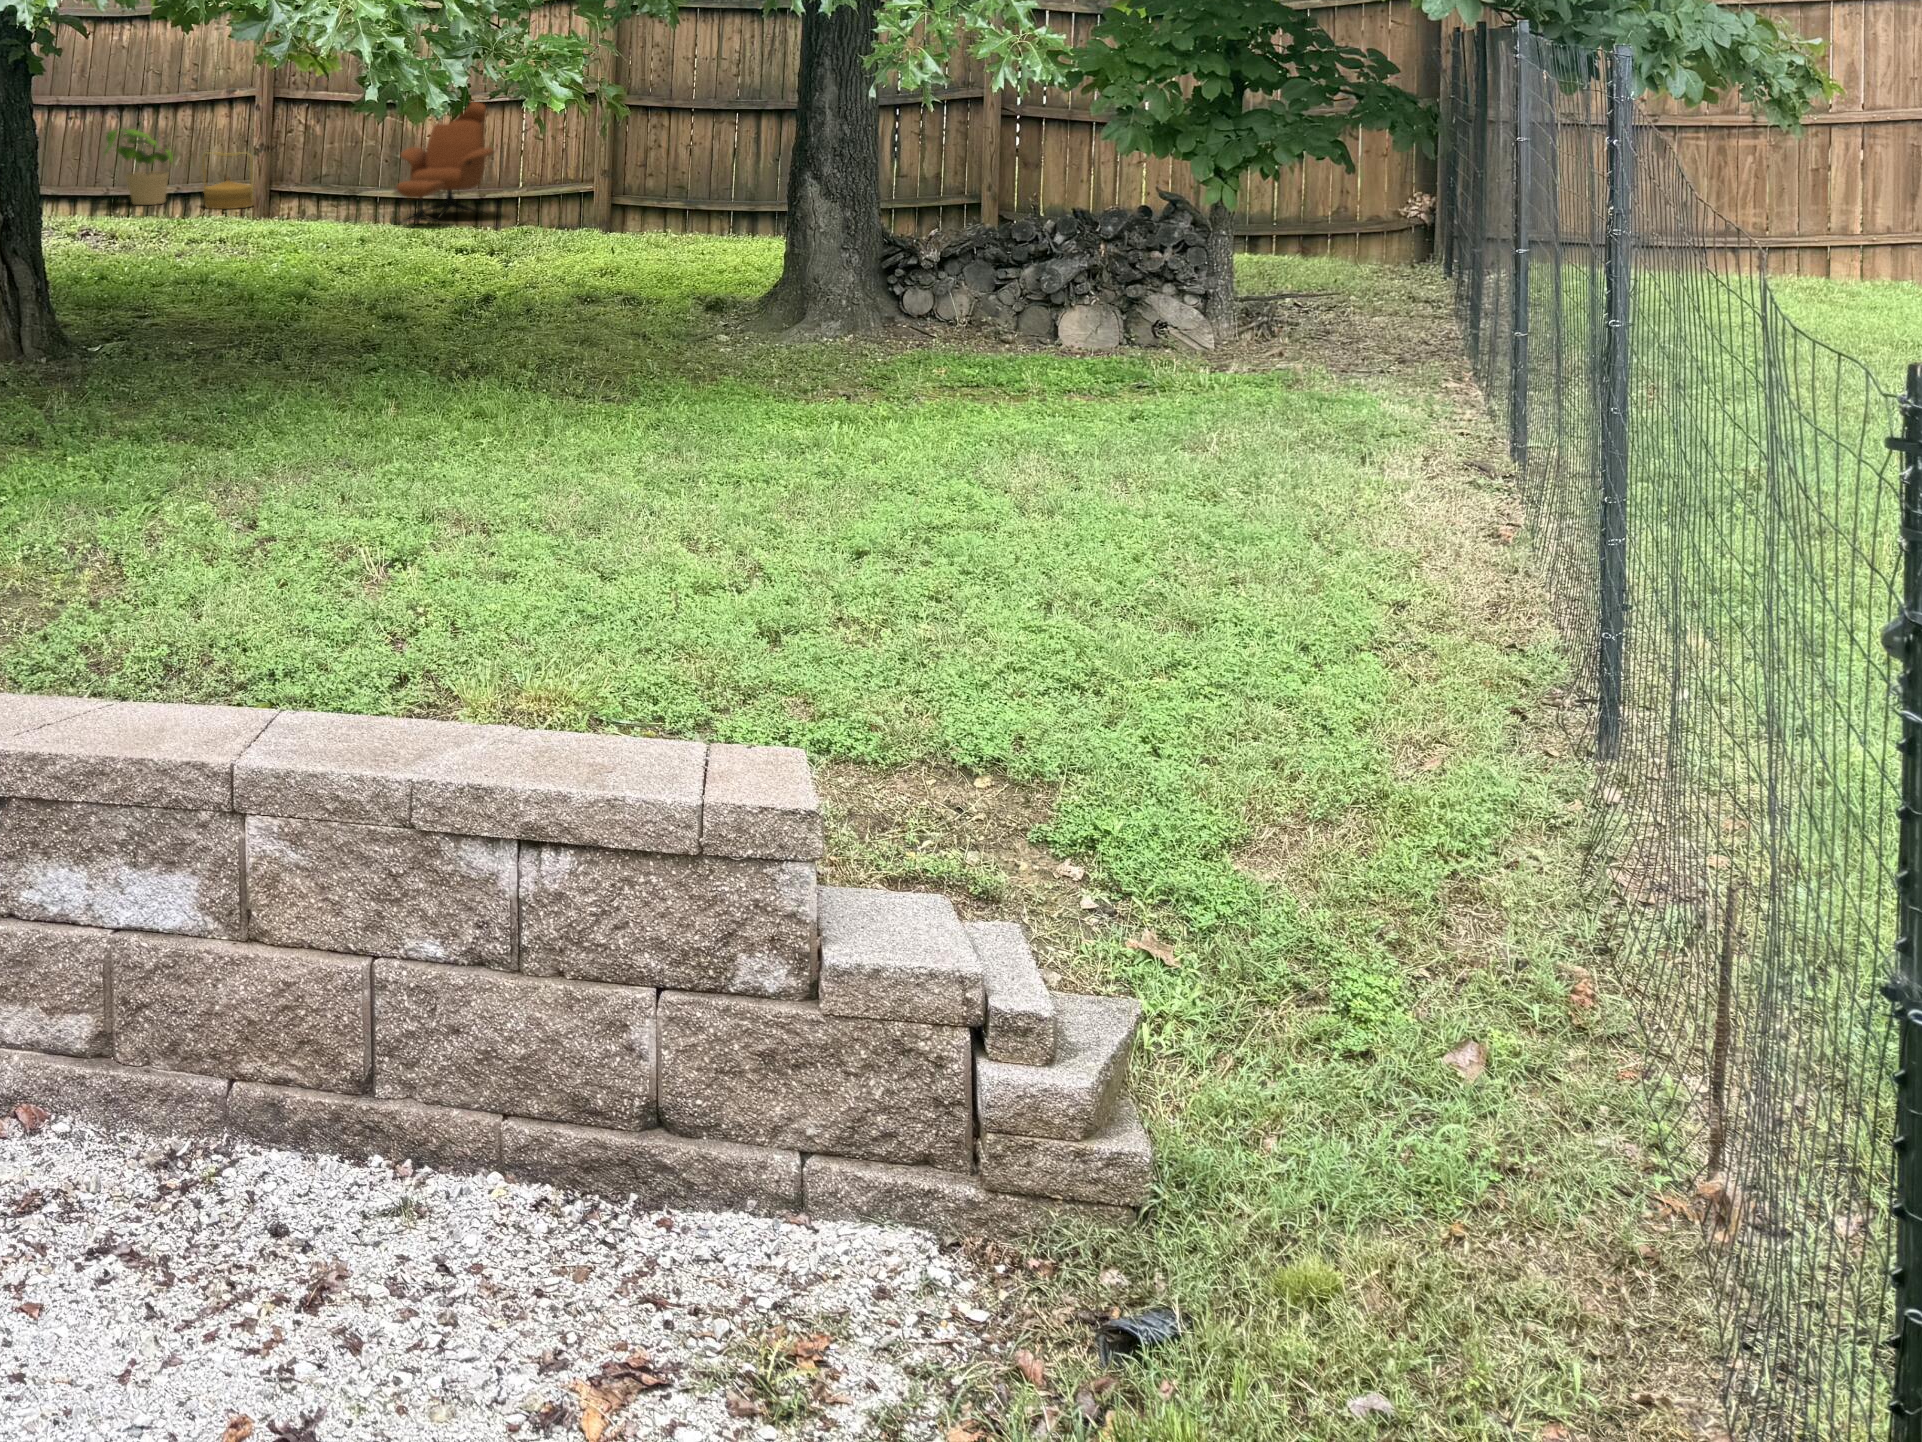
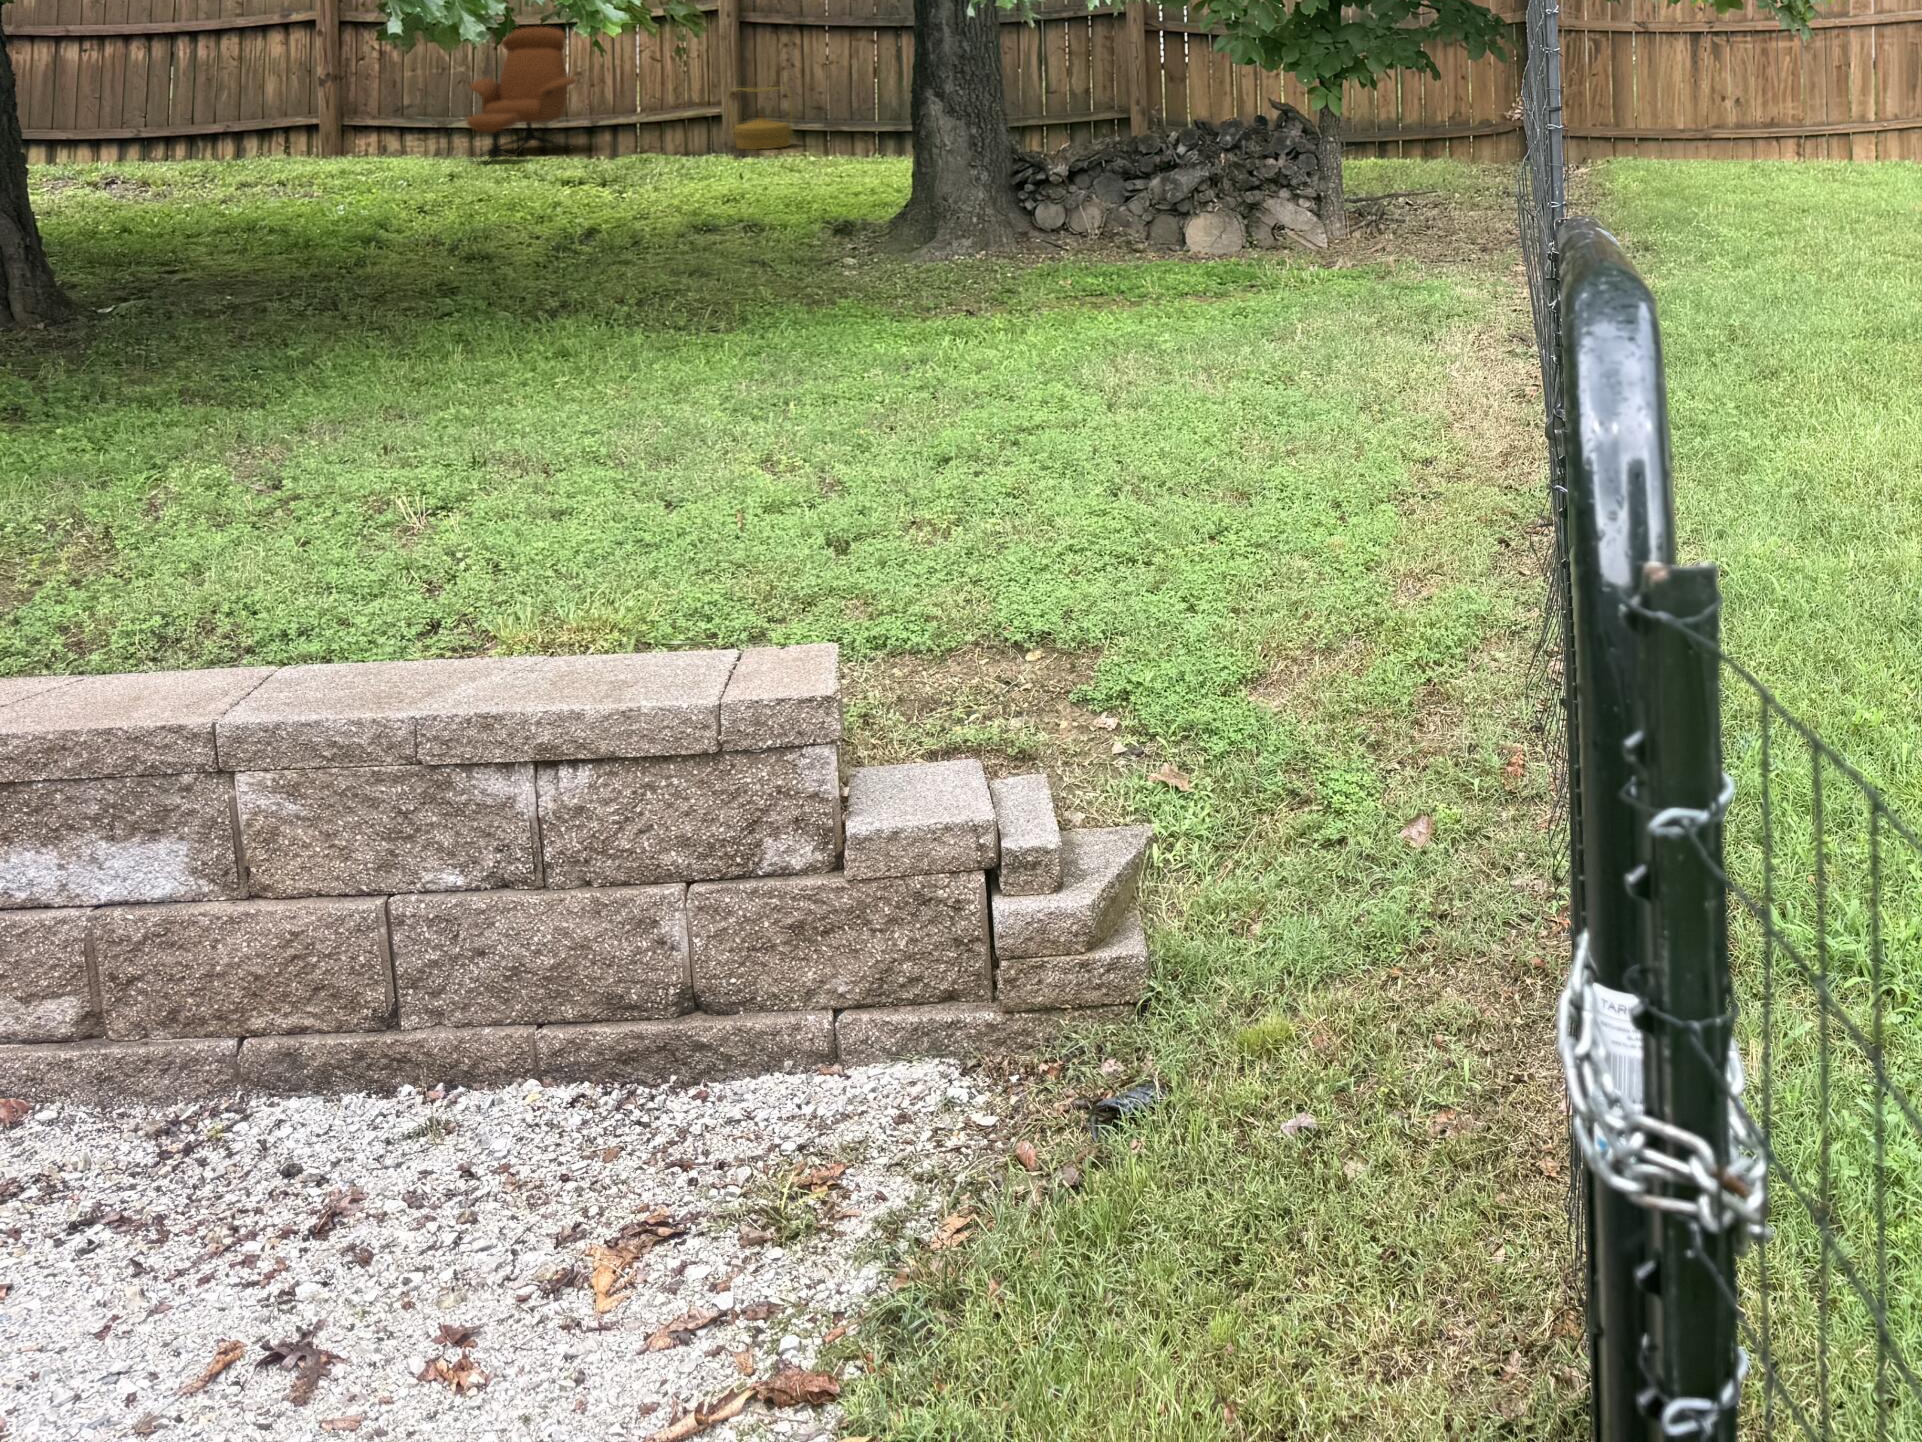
potted plant: present [105,129,173,205] -> none [113,65,201,150]
basket: present [202,152,254,209] -> present [729,88,792,150]

